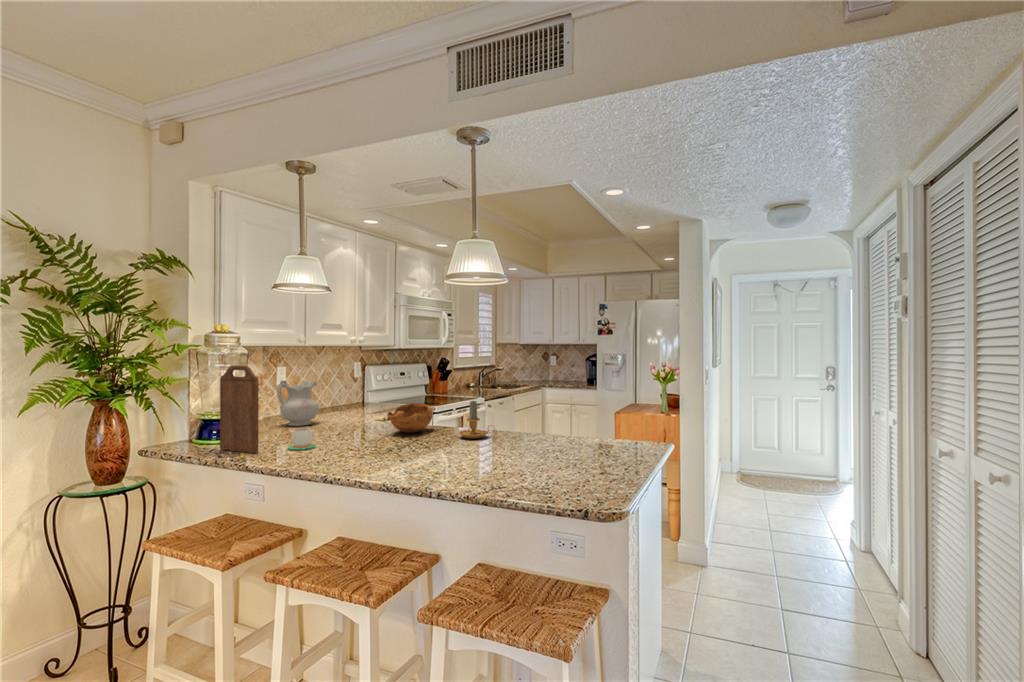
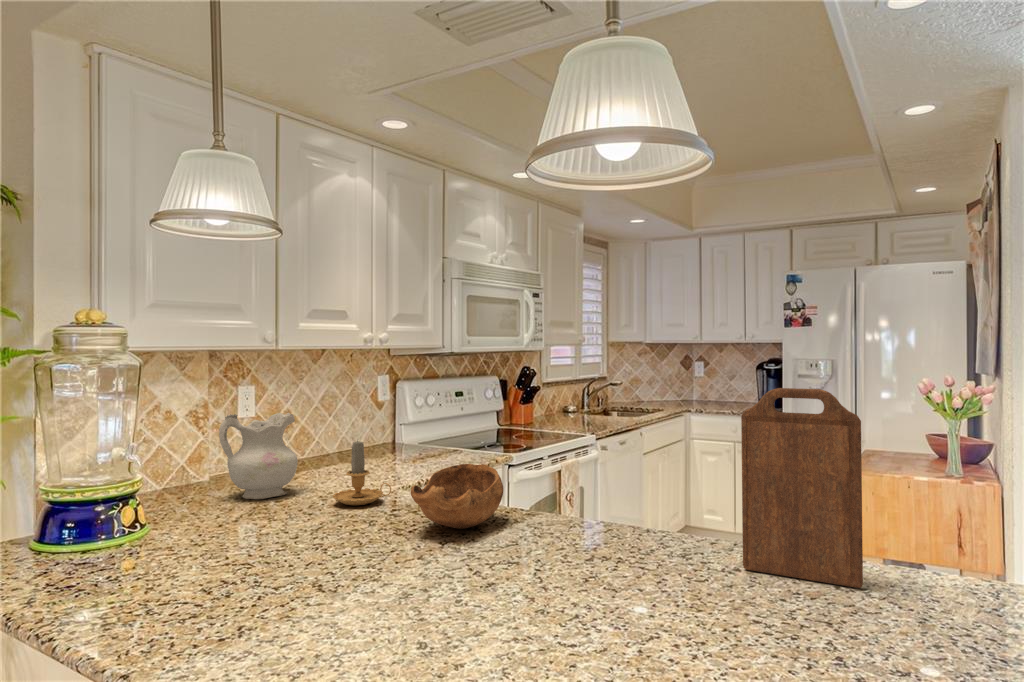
cutting board: present [220,366,259,453] -> present [741,388,863,588]
candle: present [459,401,495,439] -> present [333,441,391,505]
mug: present [287,428,316,450] -> none [193,526,255,580]

